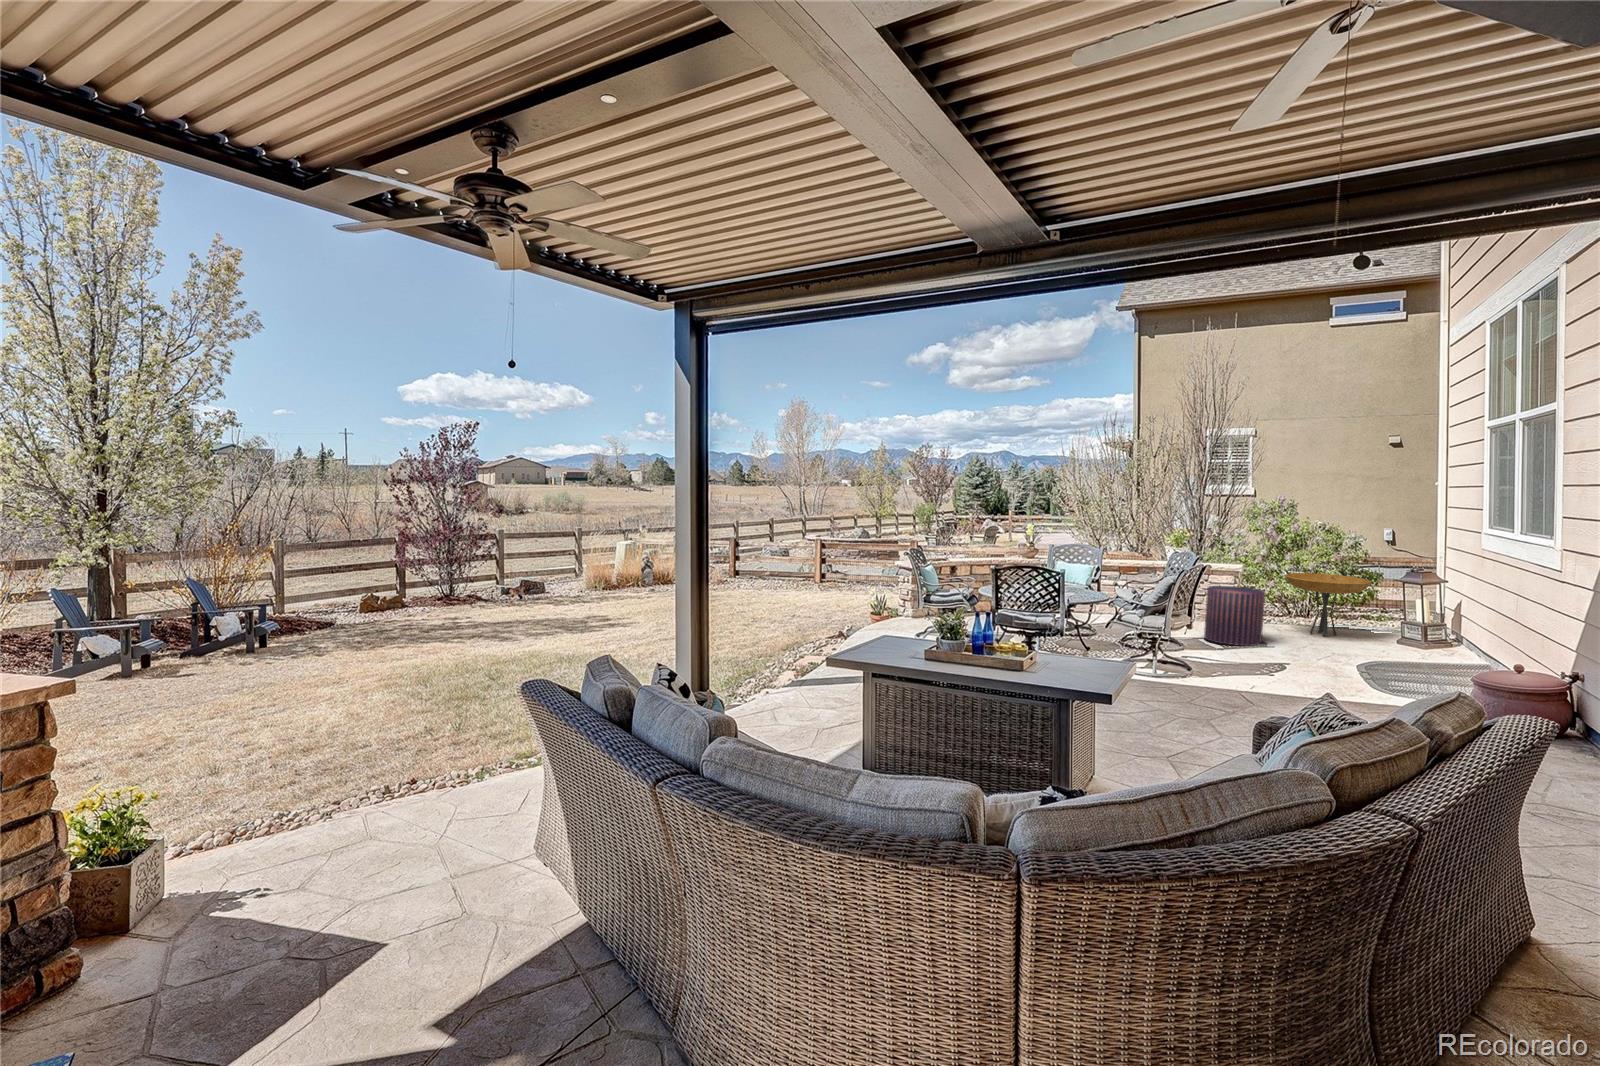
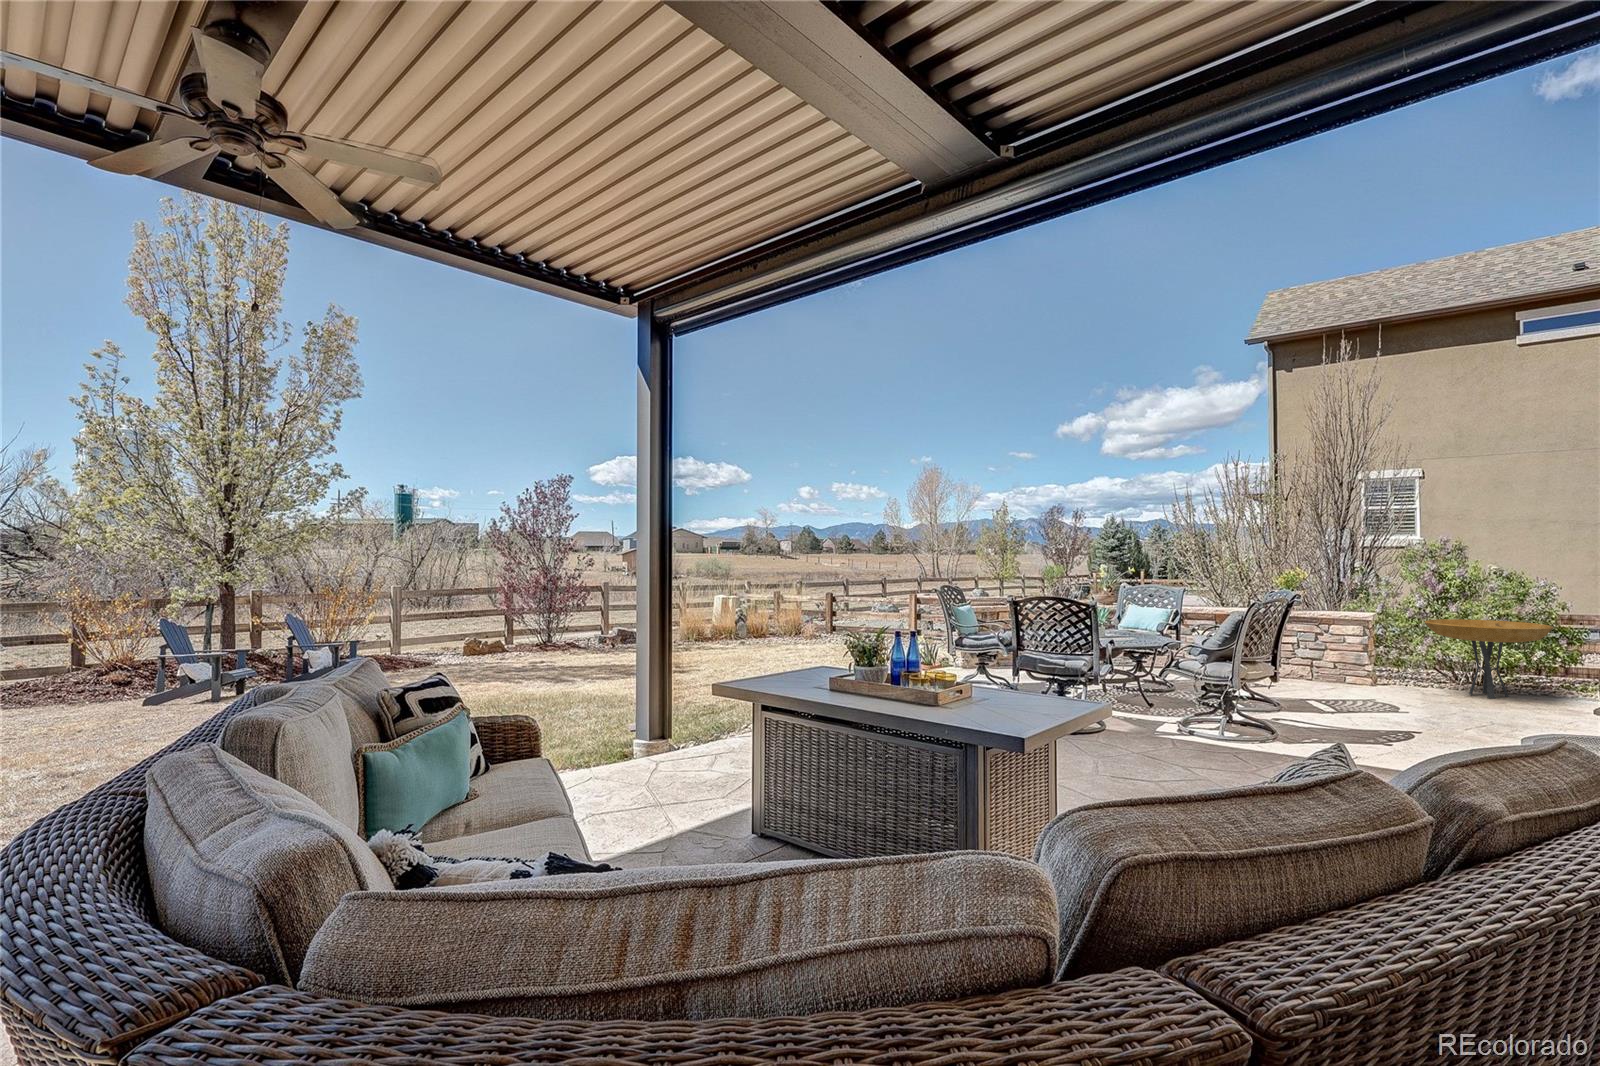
pouf: present [1204,586,1265,646] -> none [1314,634,1395,707]

